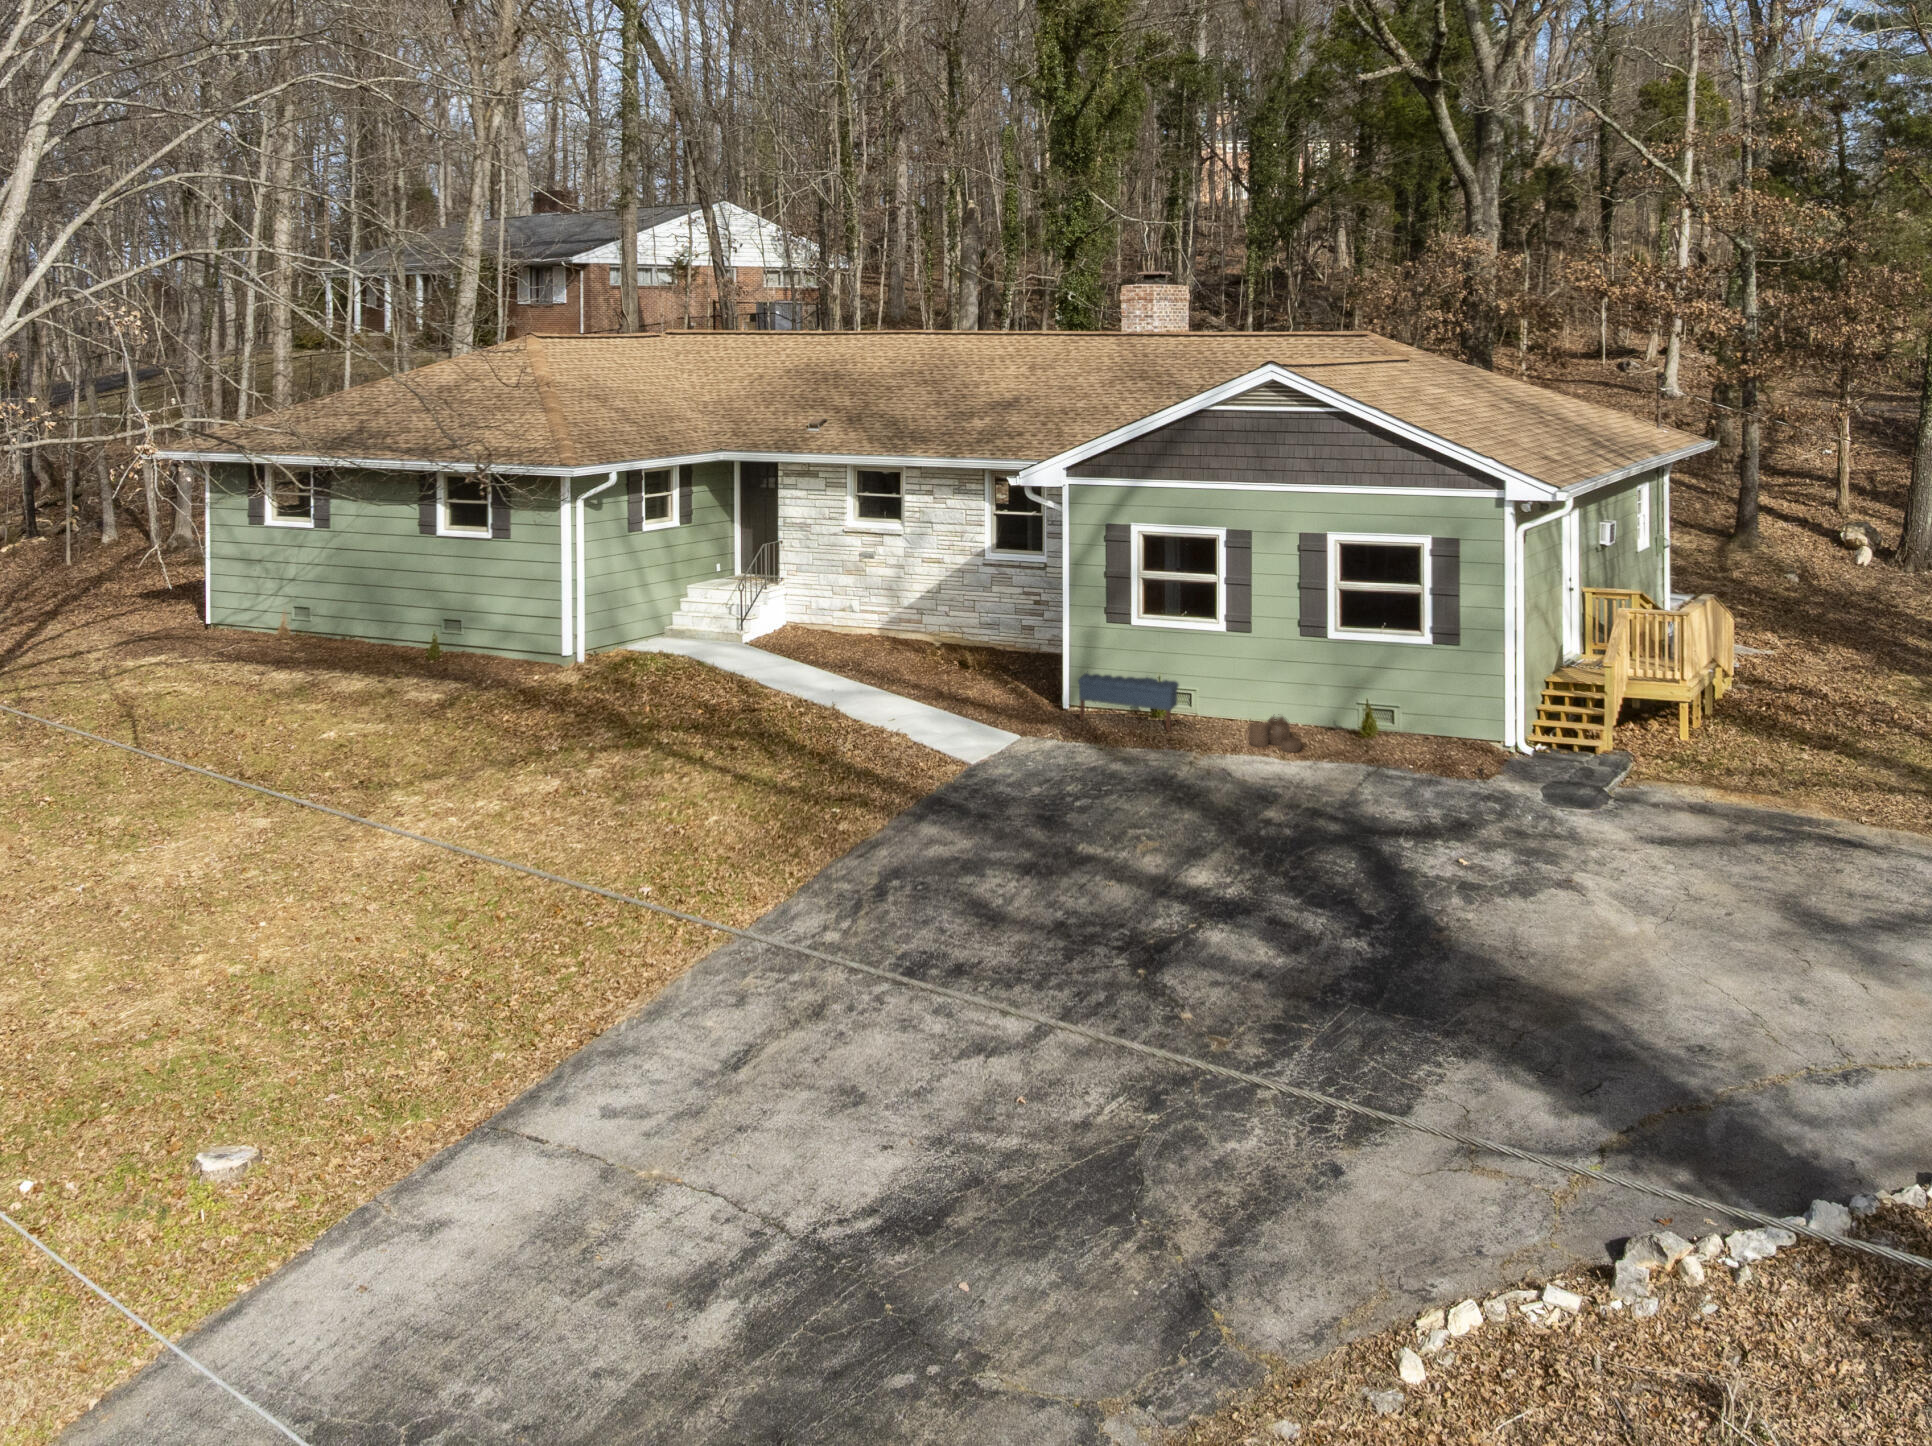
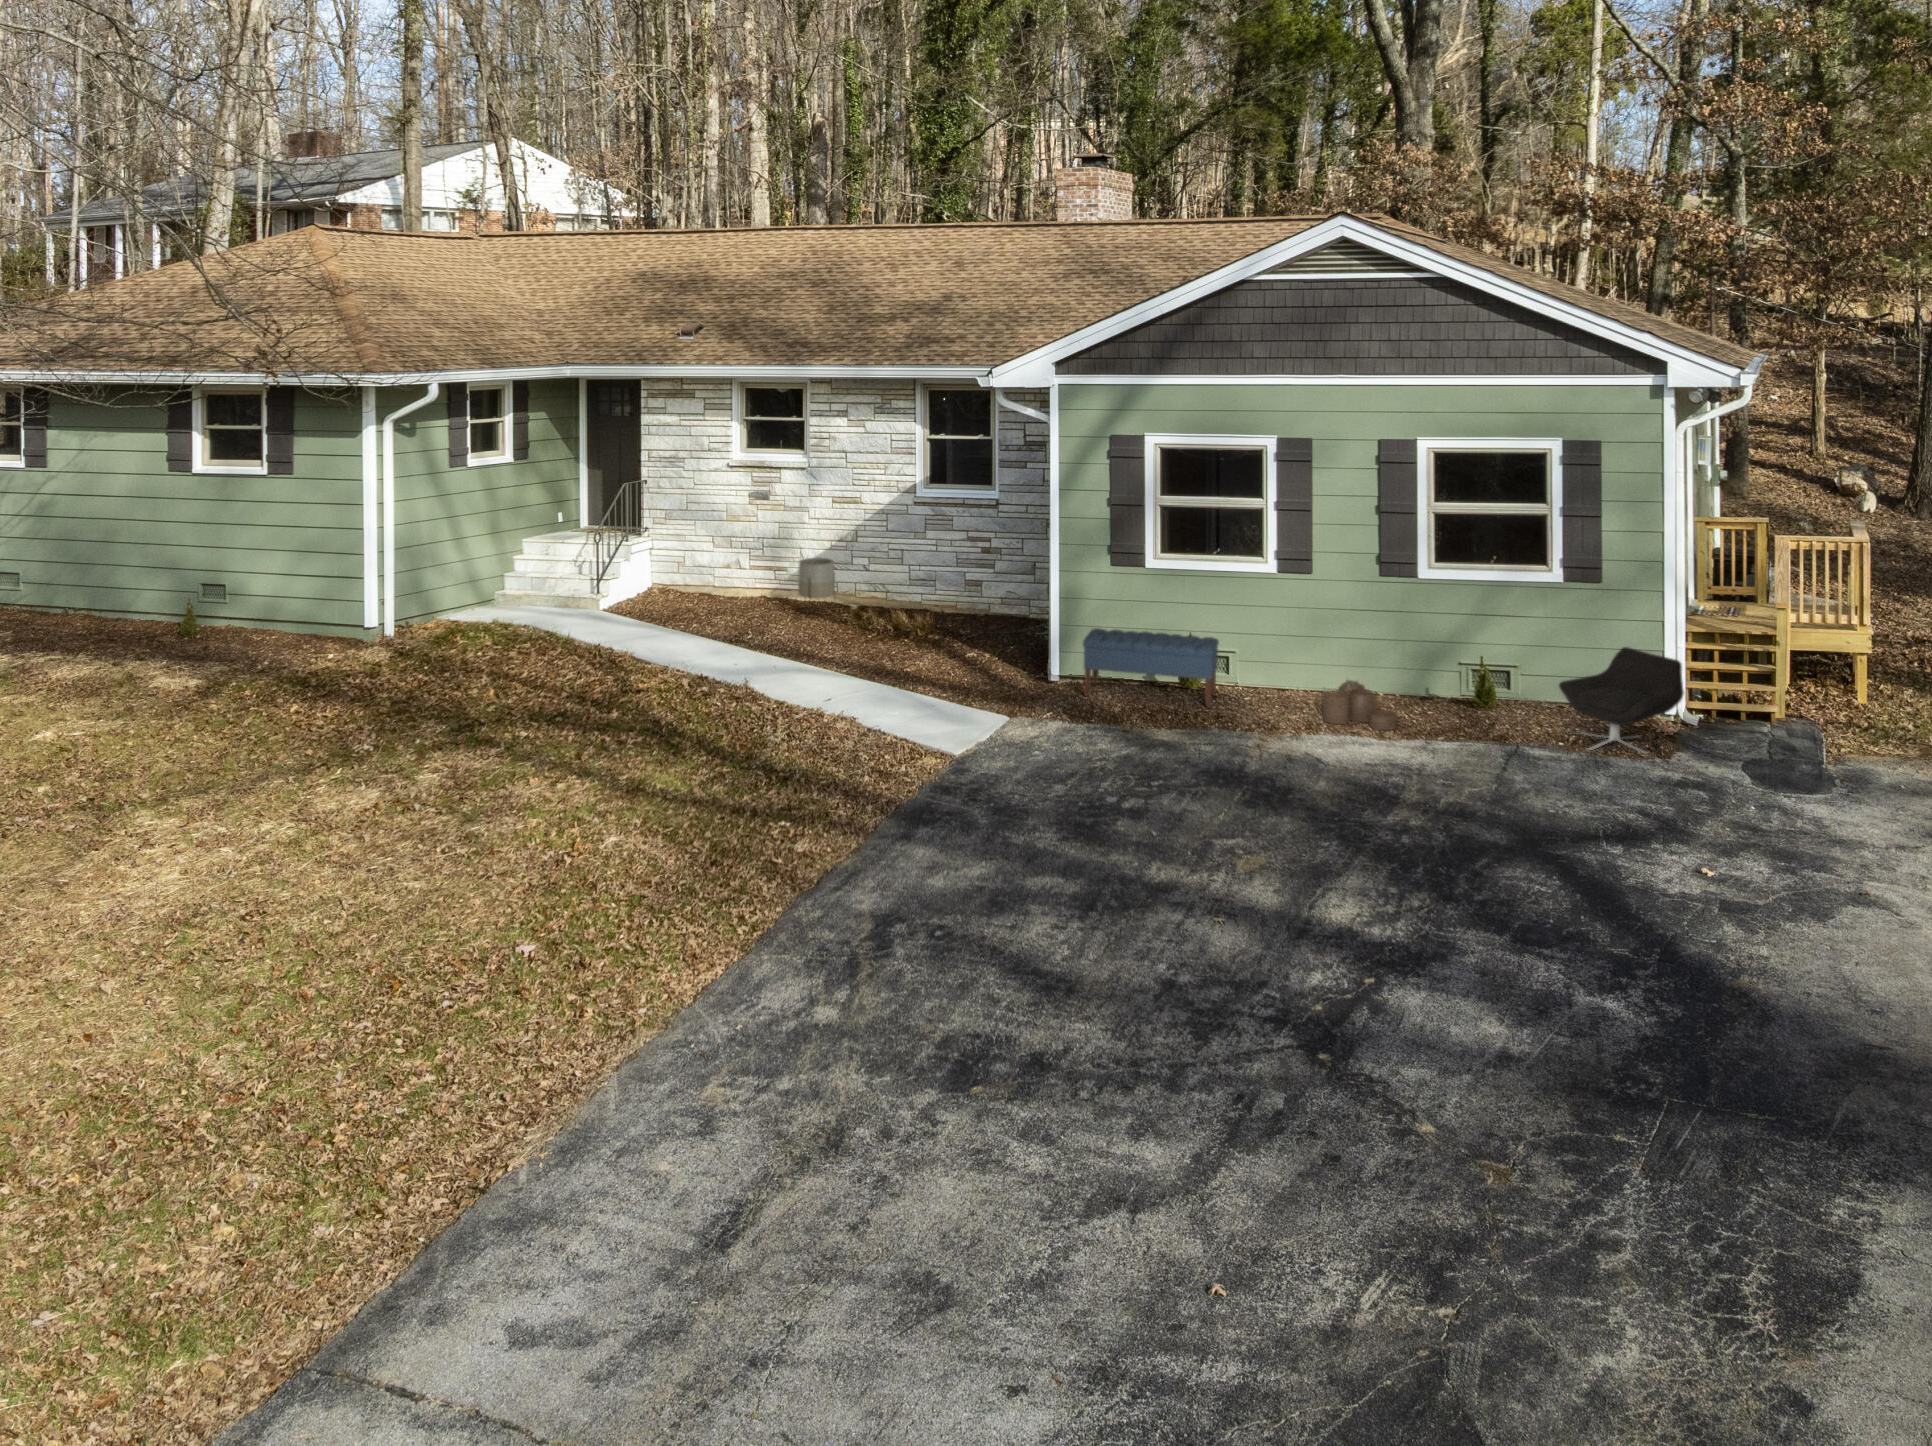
planter: none [891,607,920,651] -> present [798,558,835,599]
lounge chair: none [1423,695,1512,775] -> present [1559,647,1684,754]

